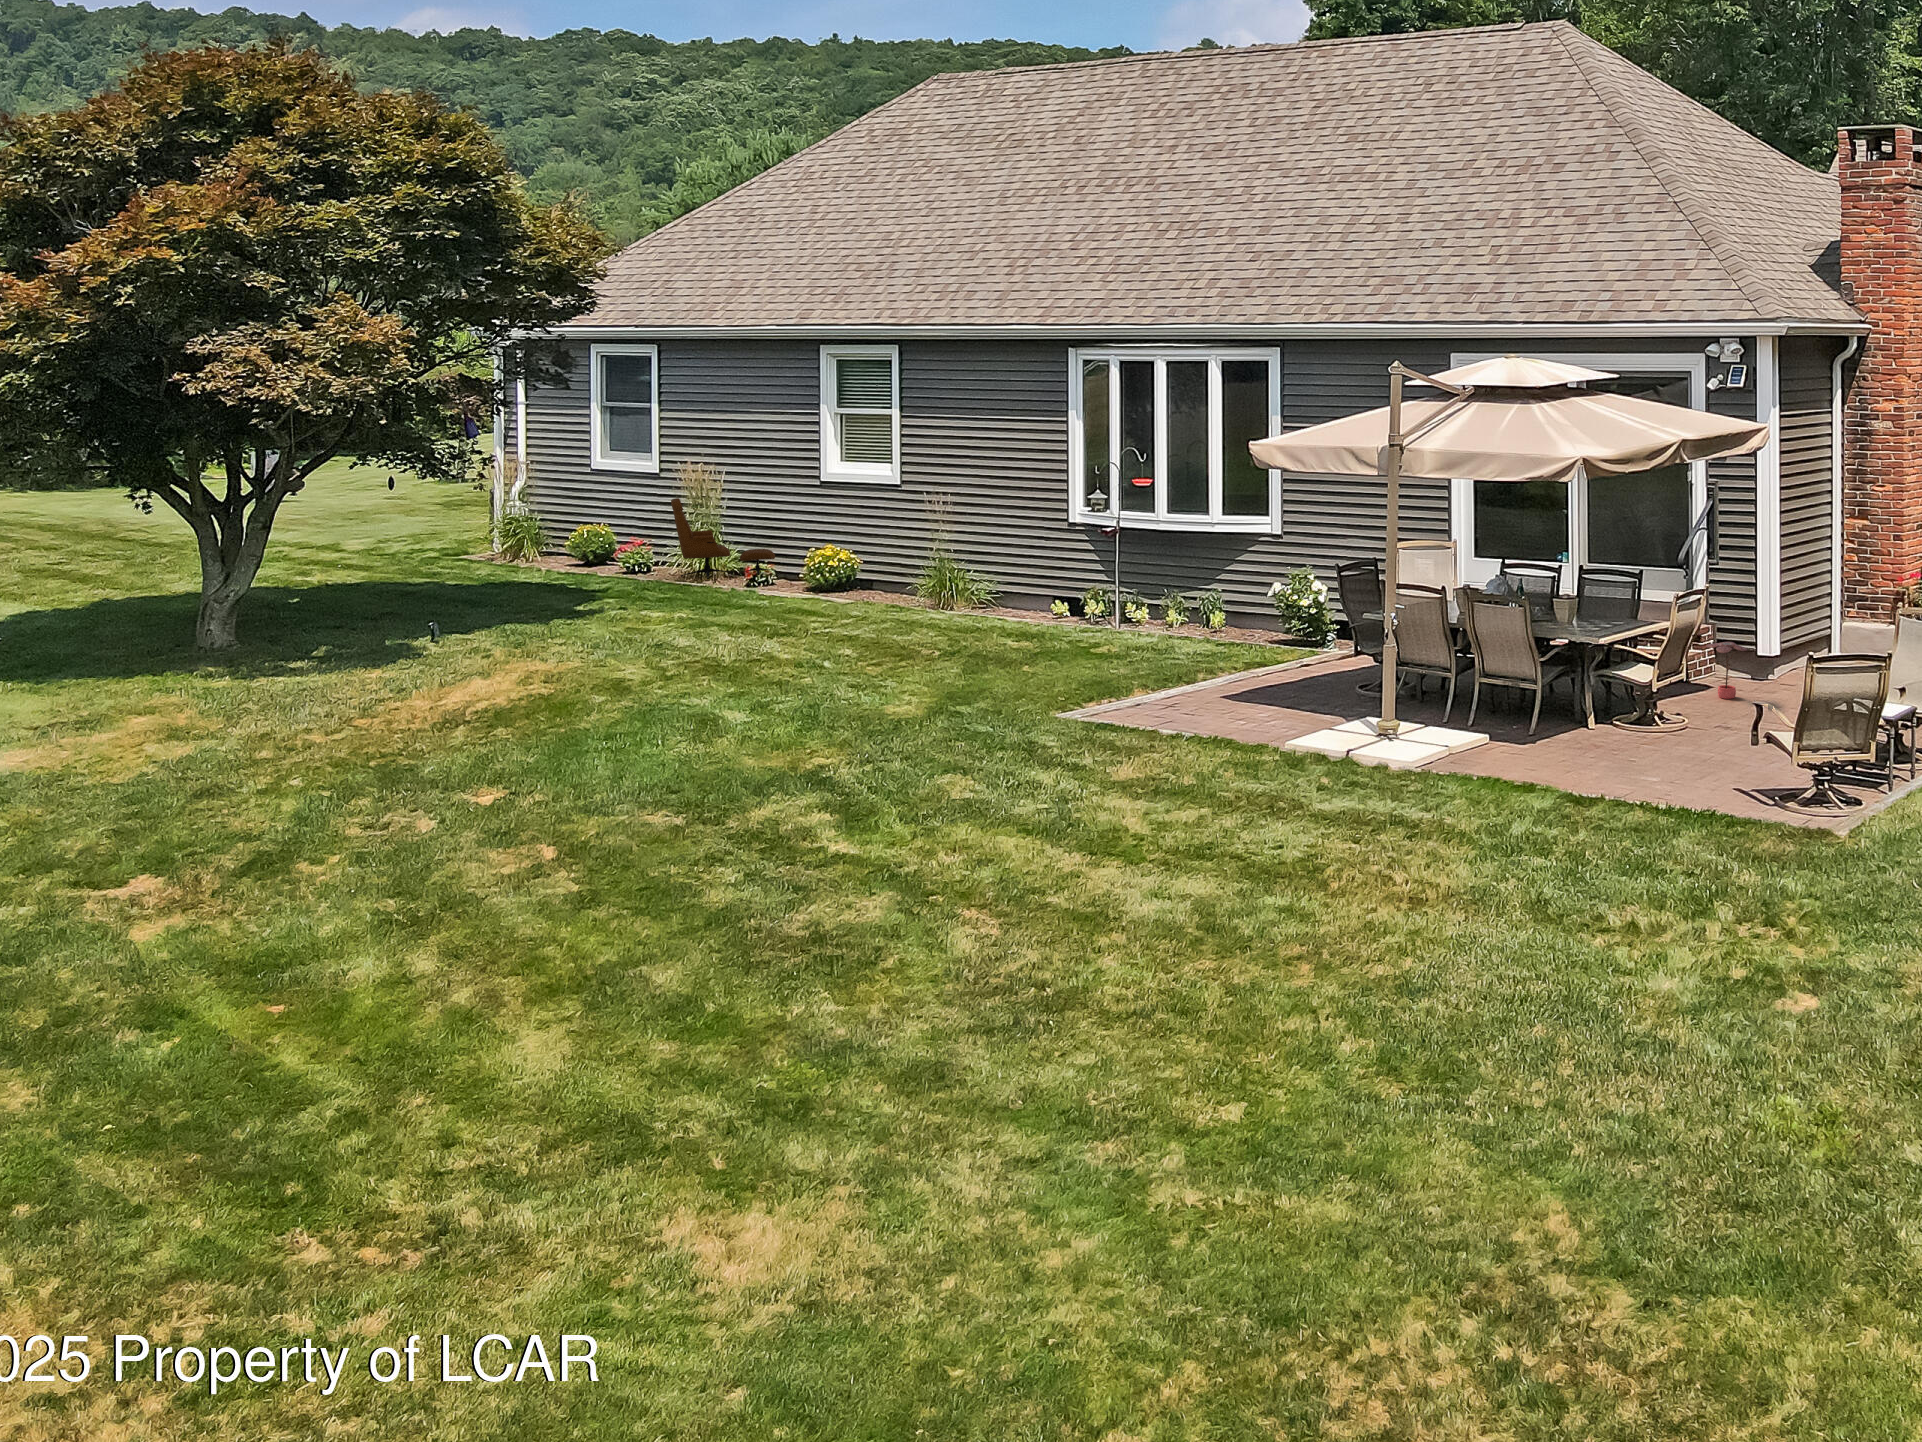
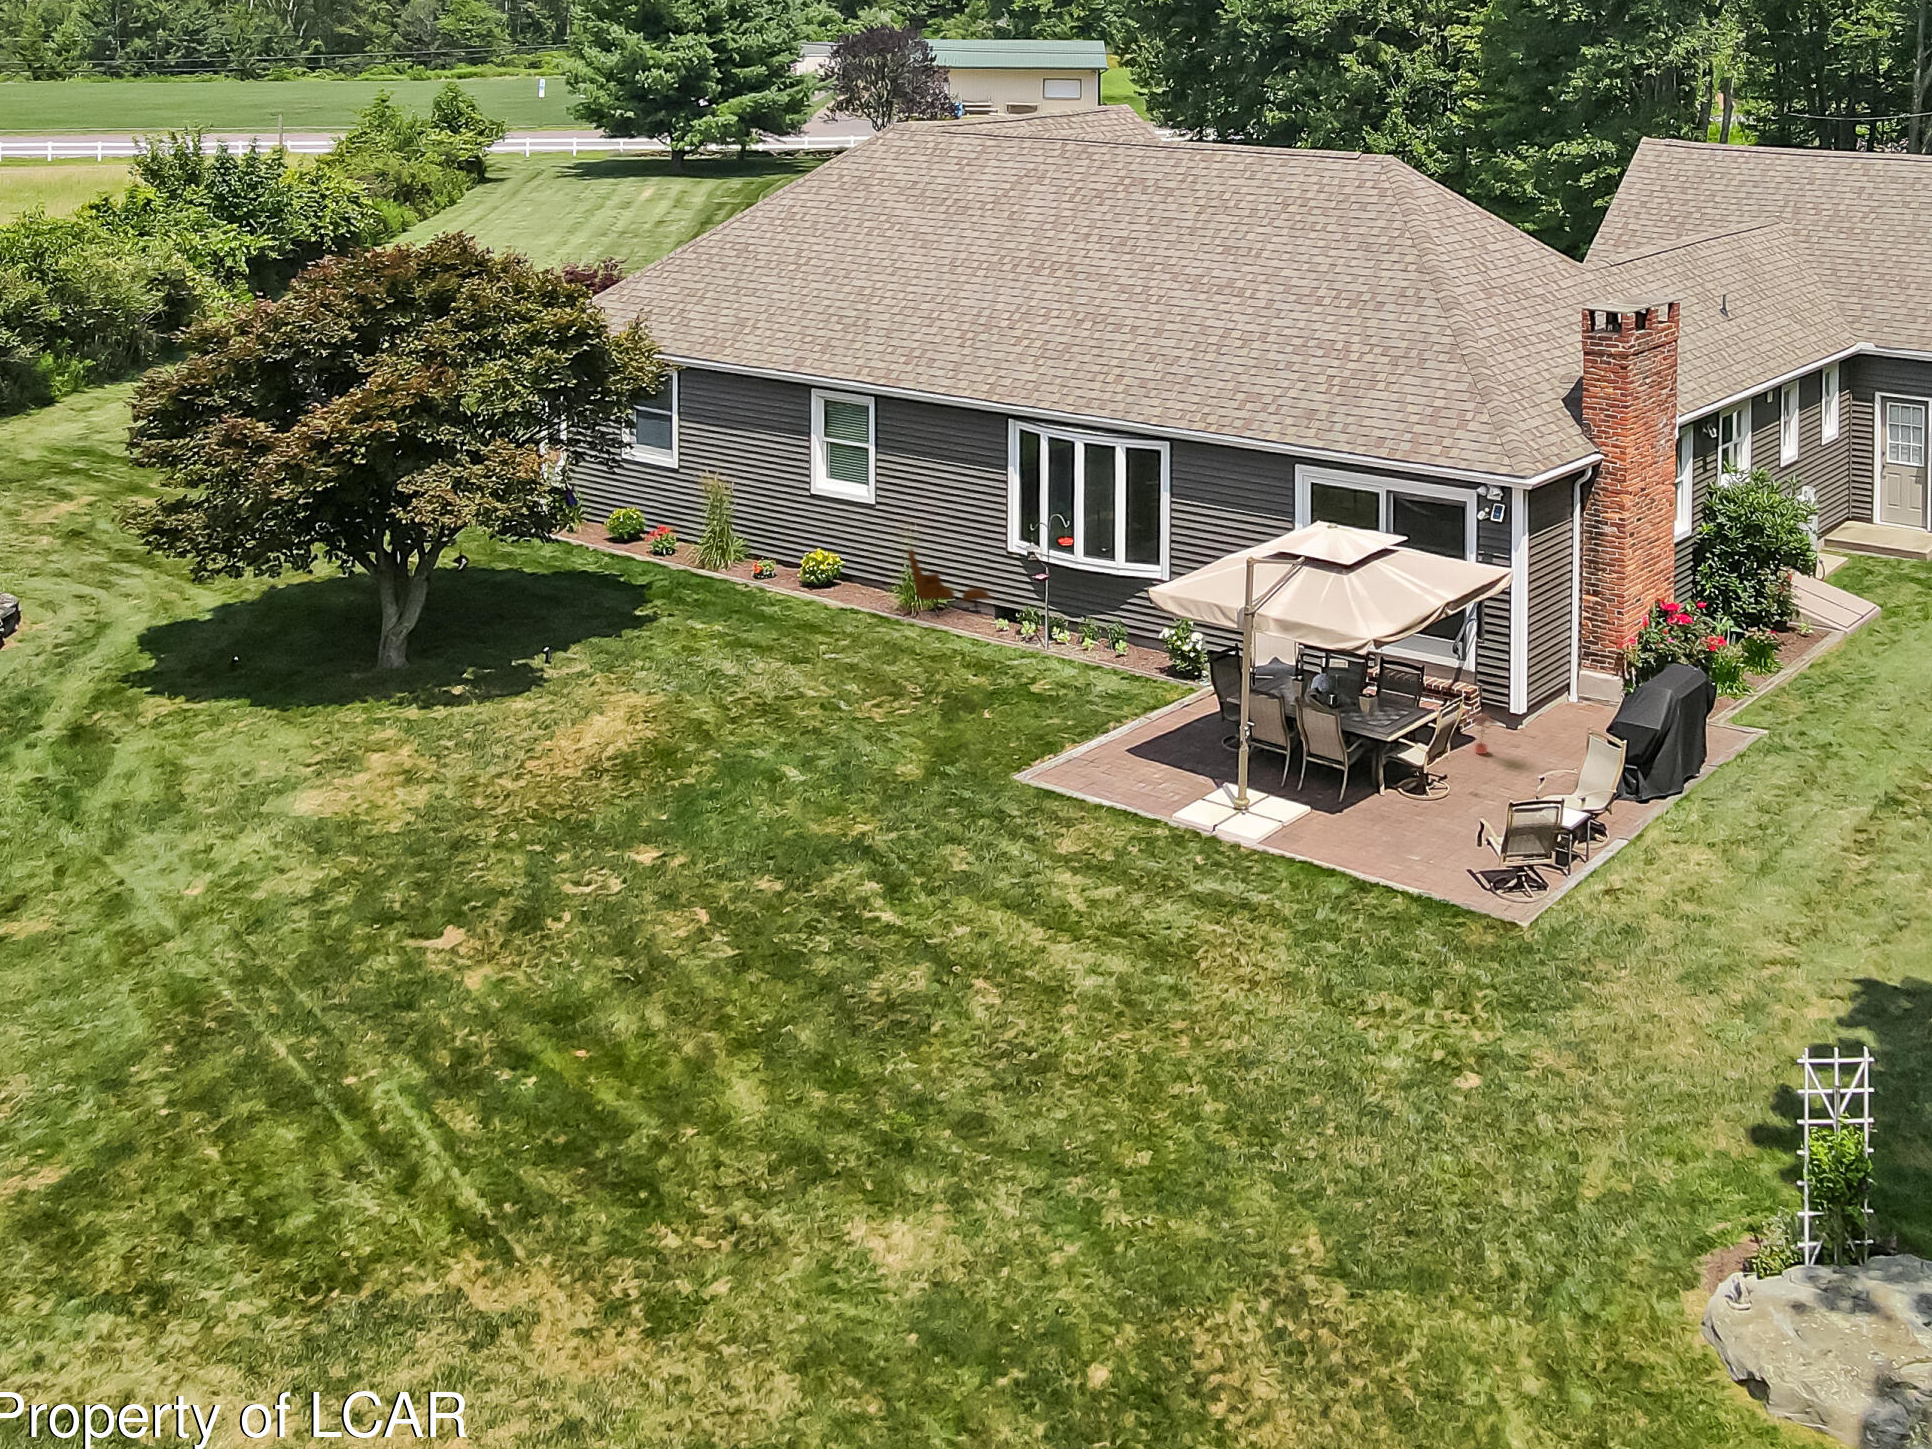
lounge chair: present [671,498,776,579] -> present [907,549,990,615]

